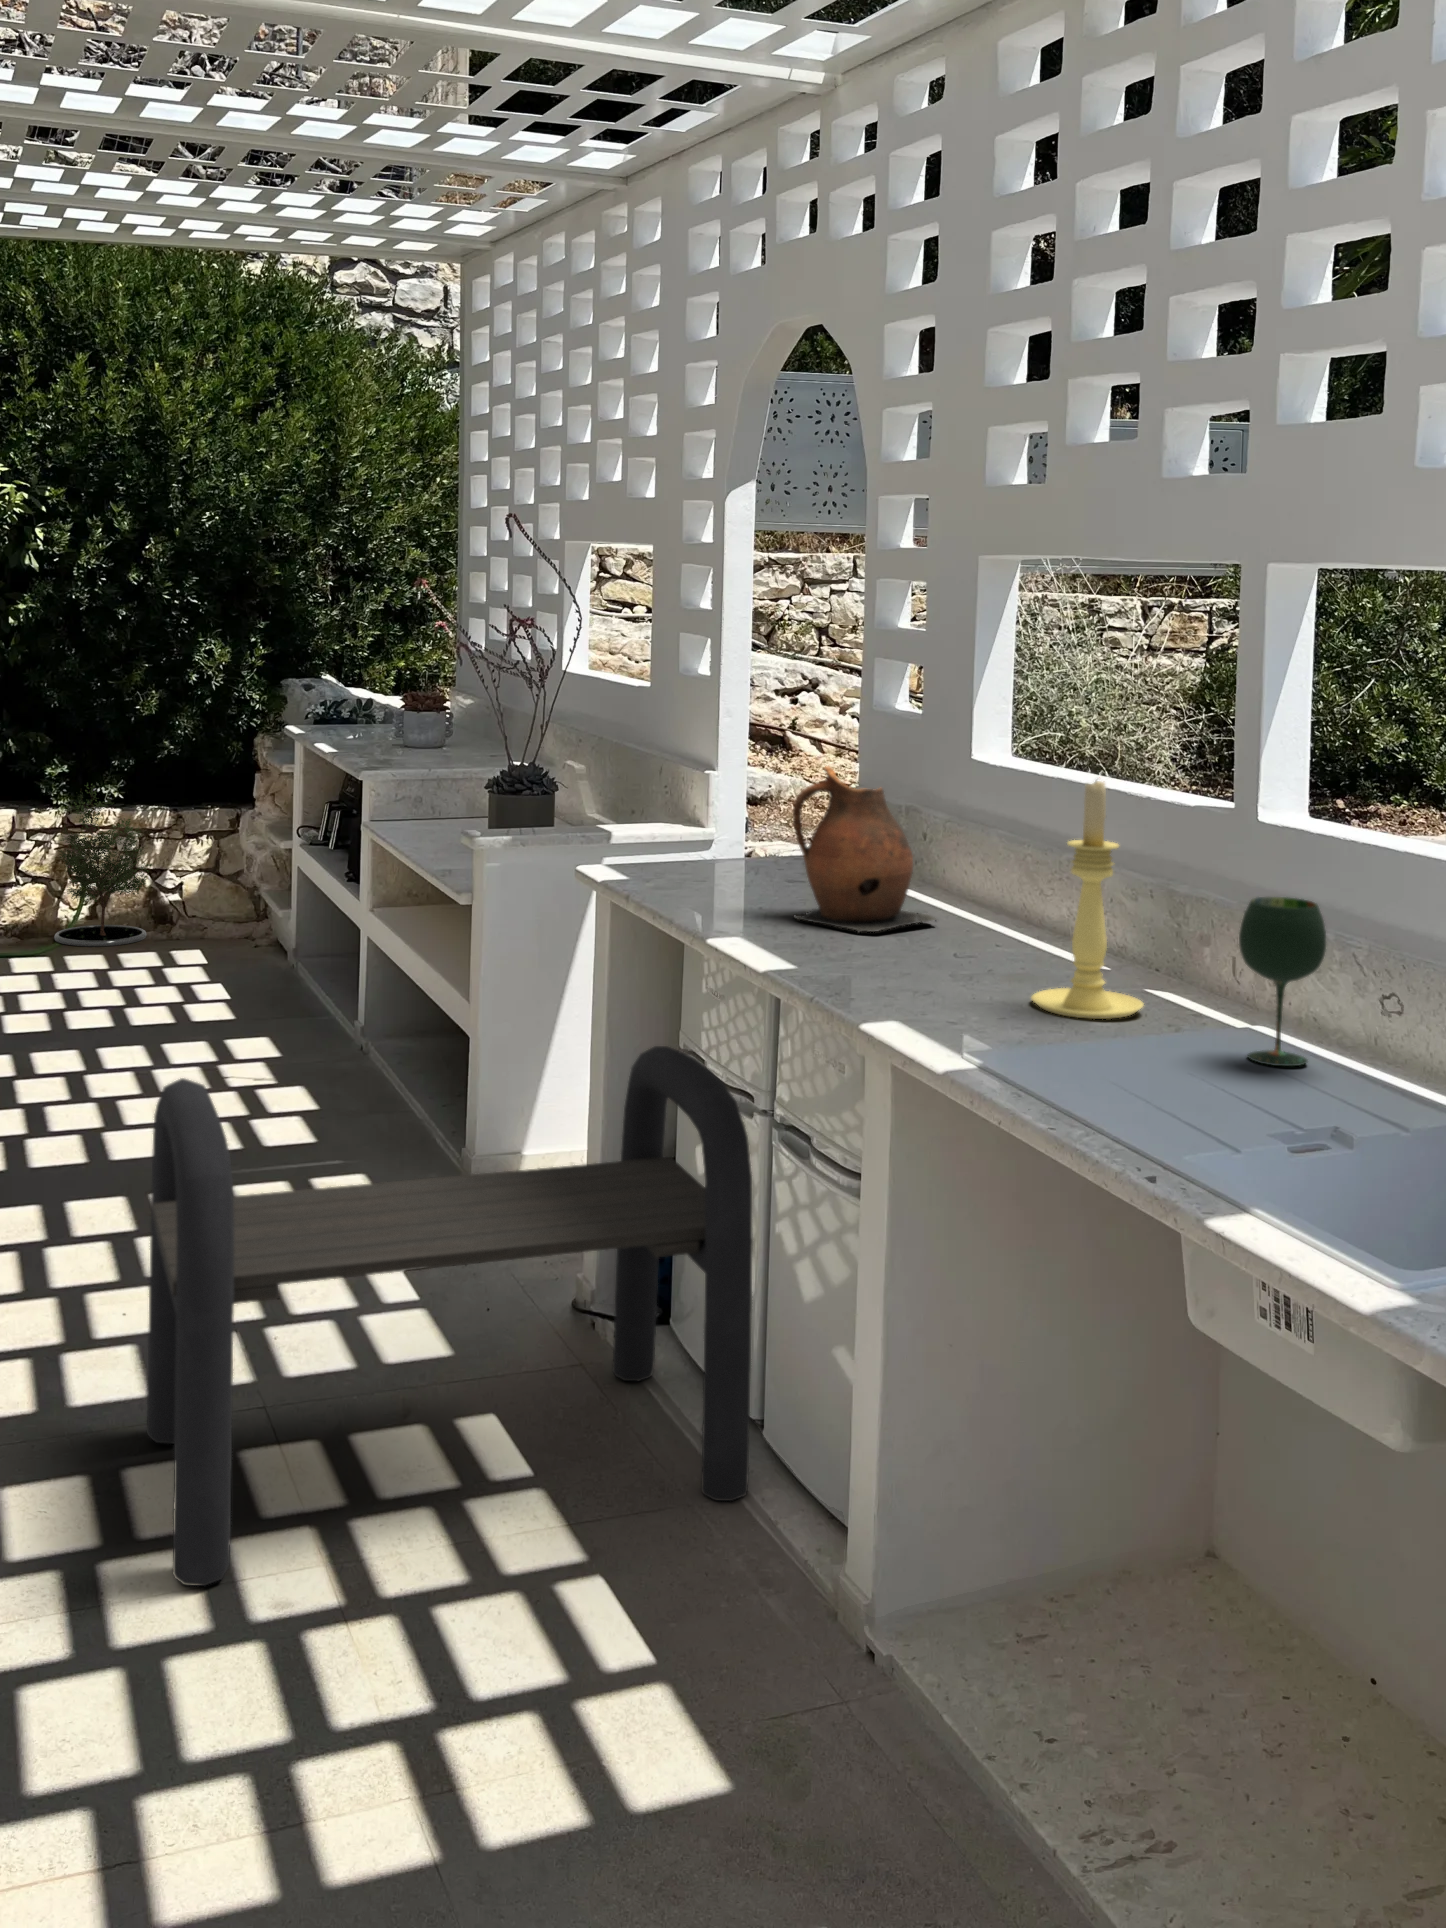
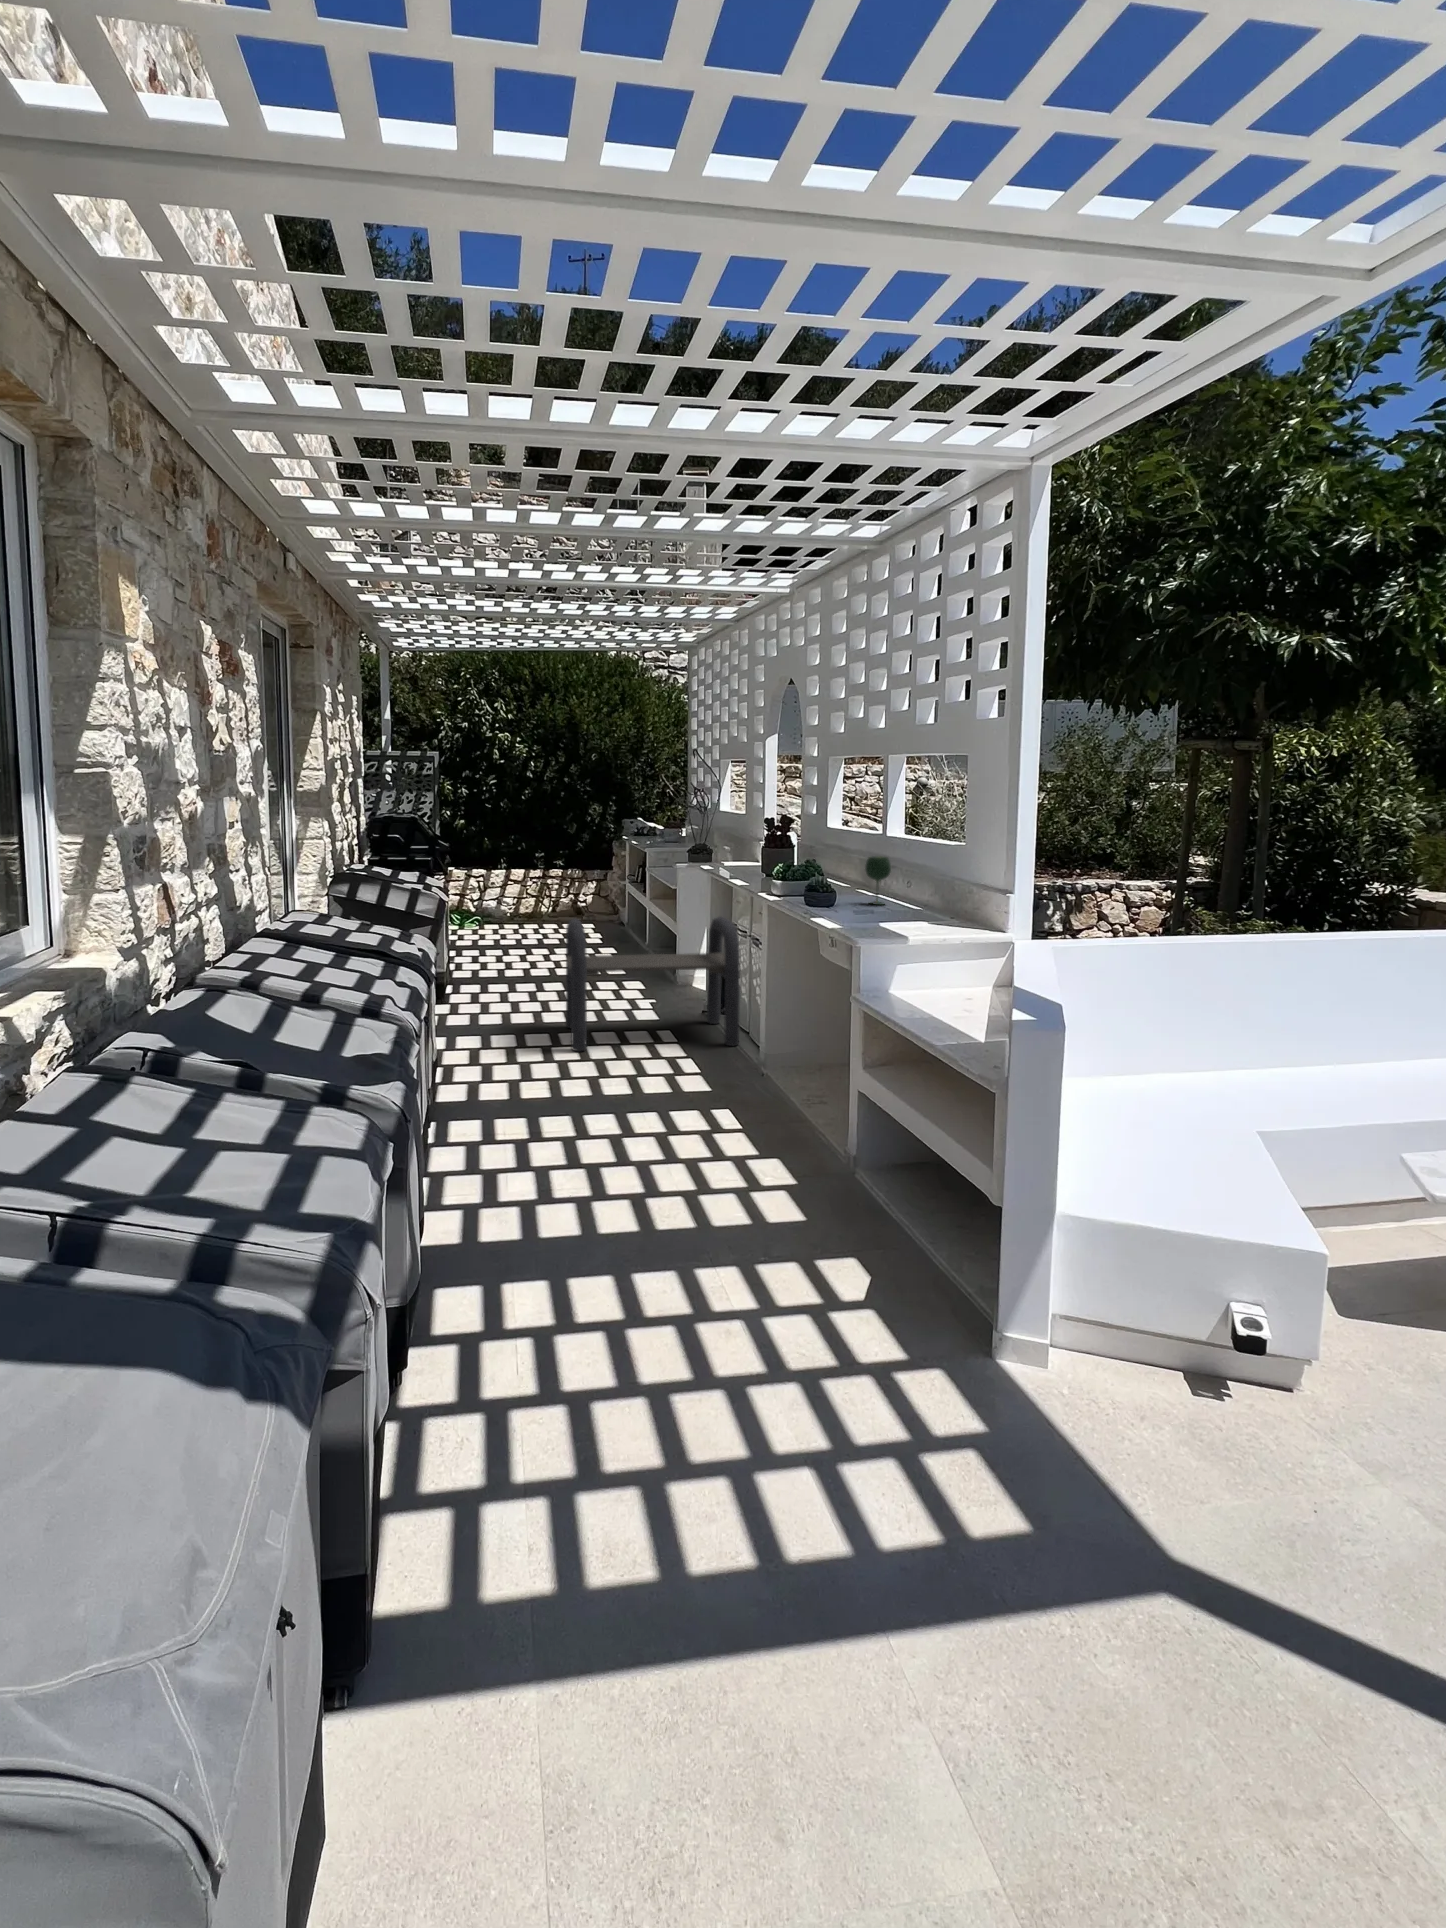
ceramic pitcher: present [793,766,936,933] -> none [761,829,809,881]
candle holder: present [1031,781,1143,1019] -> none [816,824,850,896]
potted tree: present [54,783,152,946] -> none [538,859,575,920]

